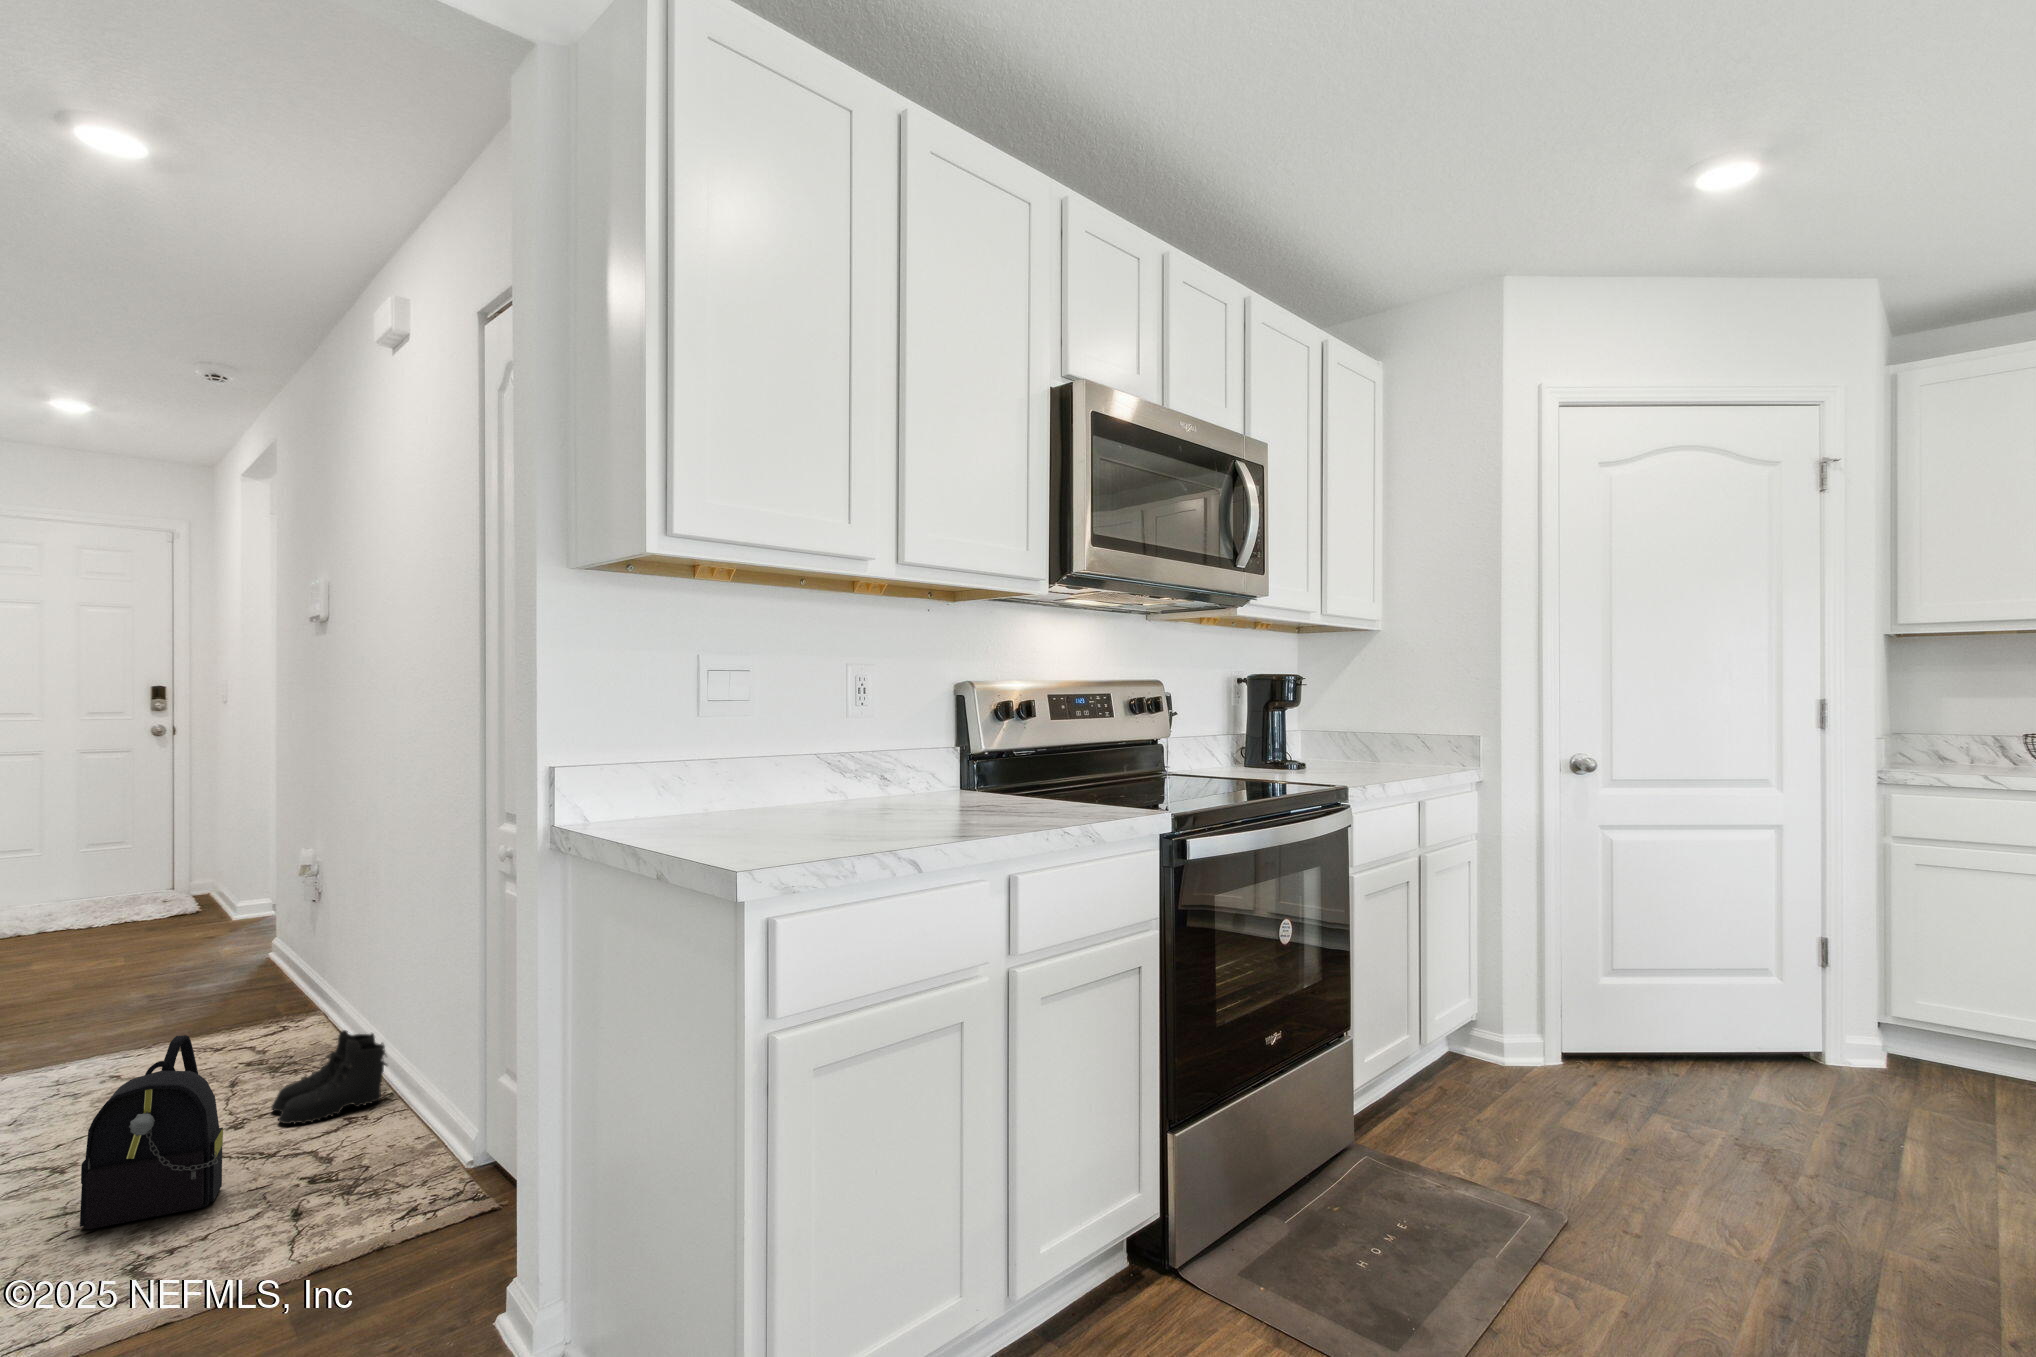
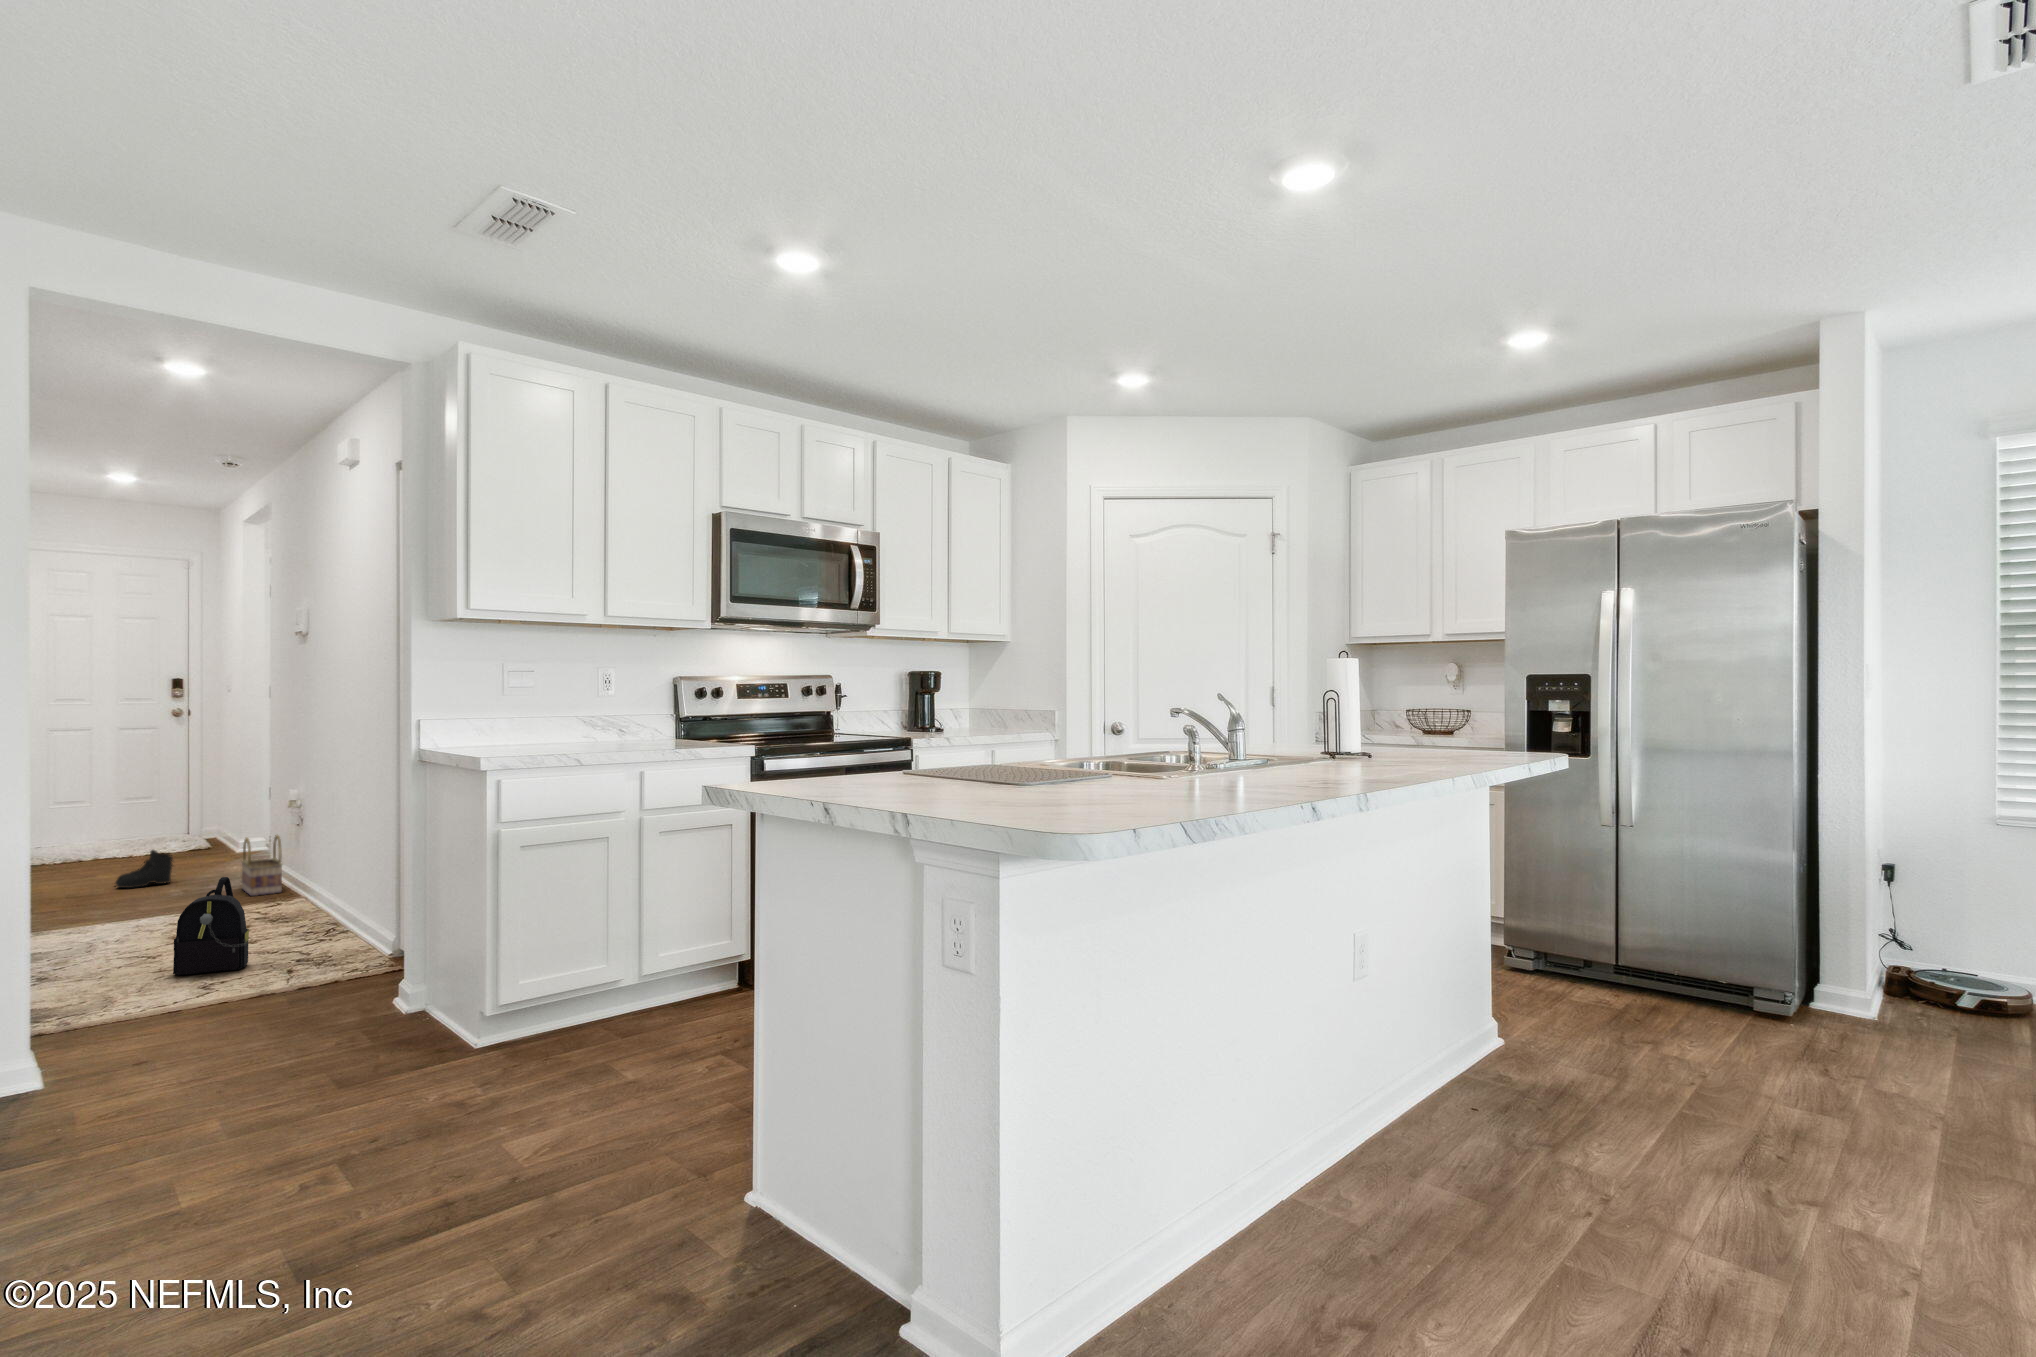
basket: none [231,912,292,1007] -> present [242,835,282,896]
boots: present [271,1030,387,1124] -> present [115,850,173,888]

